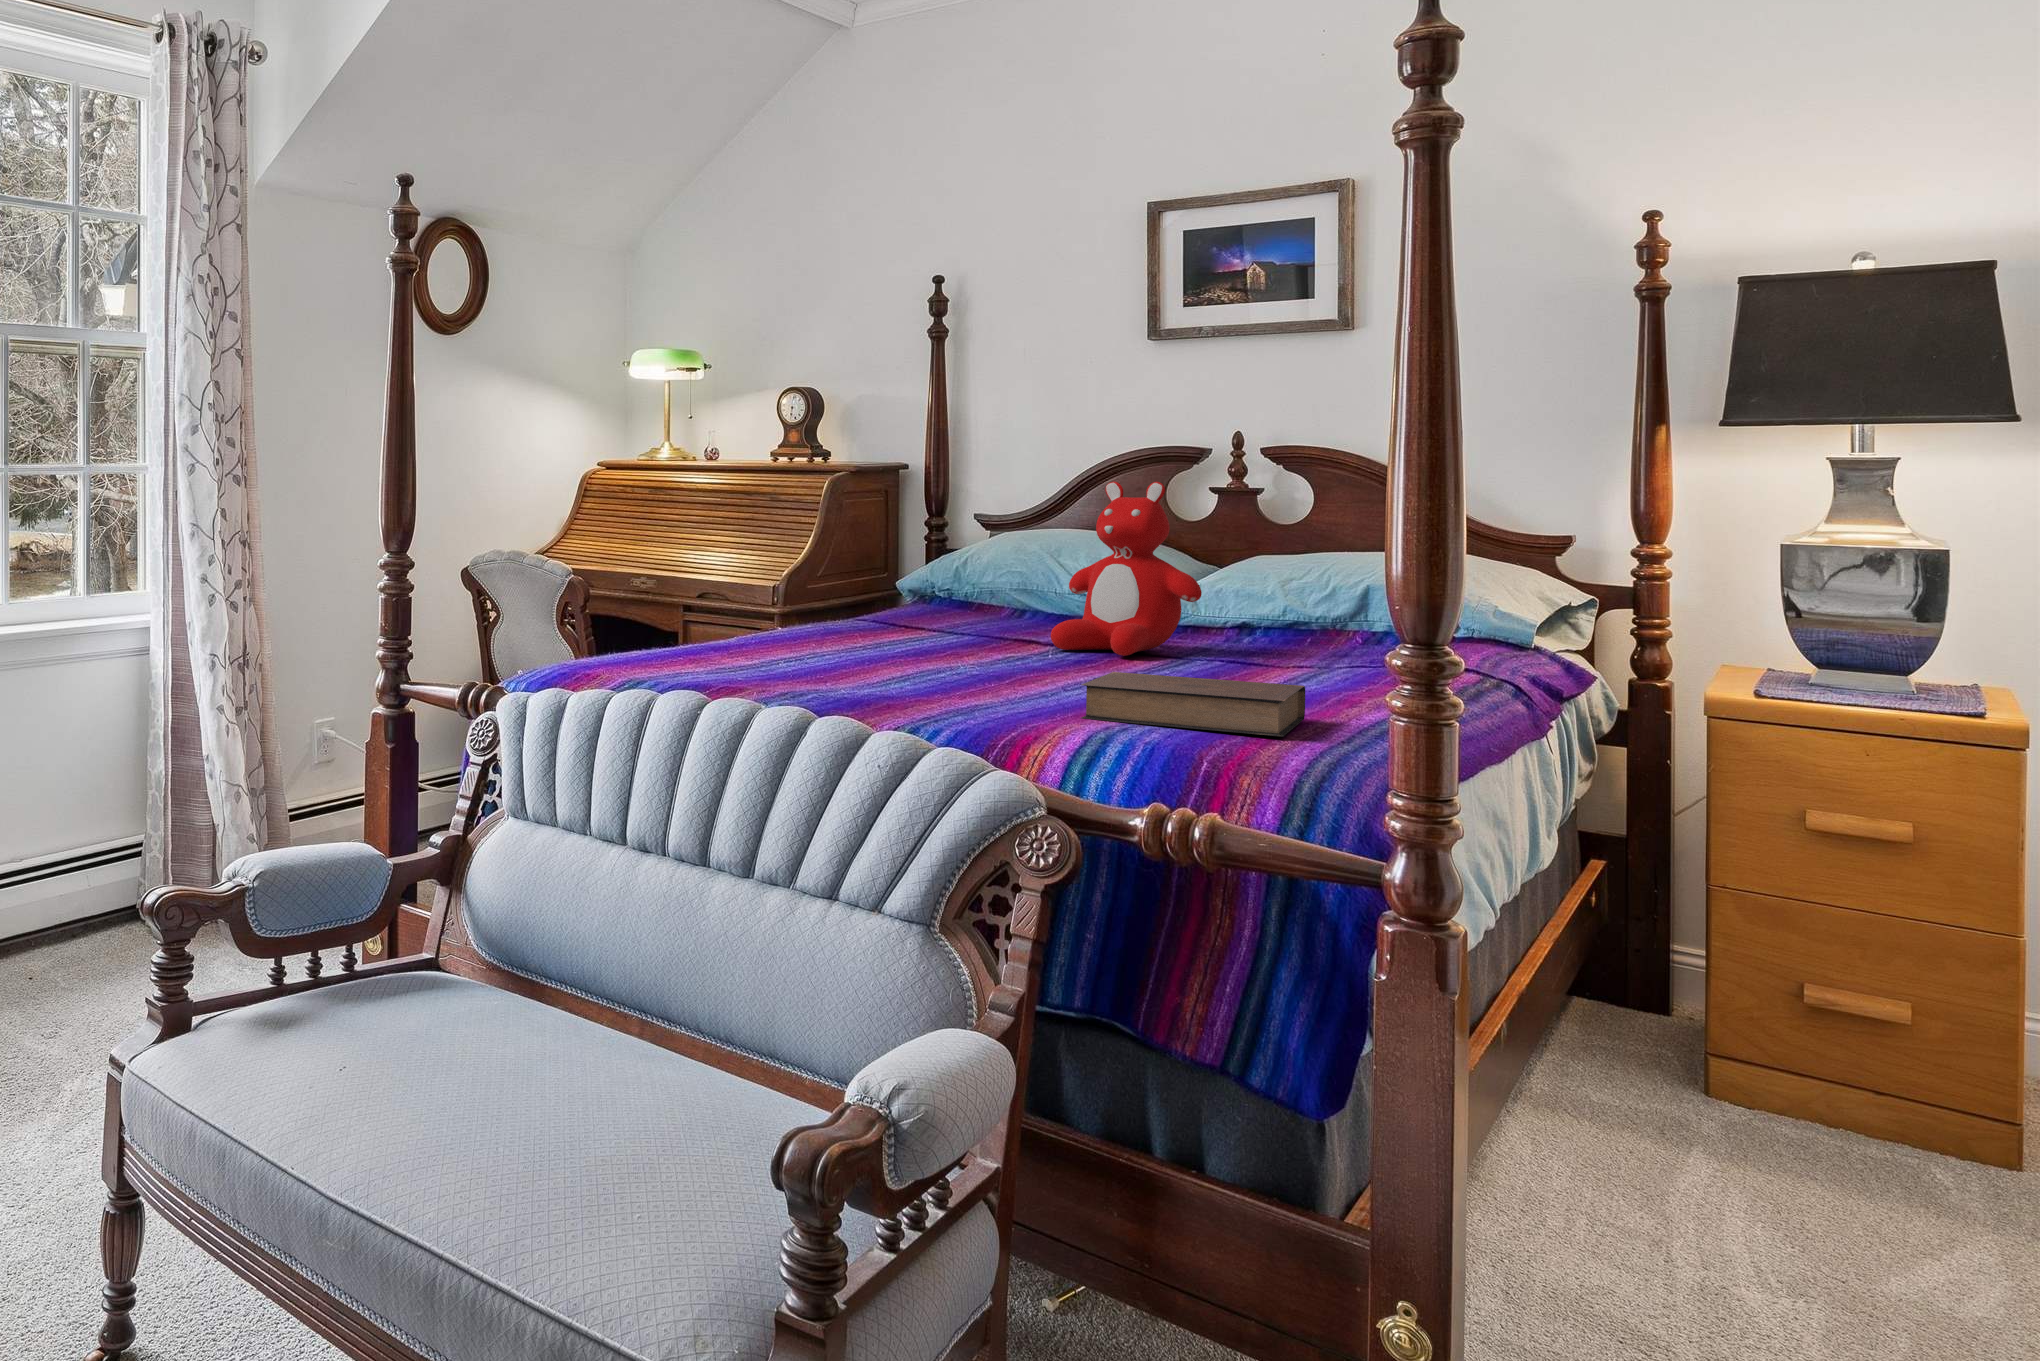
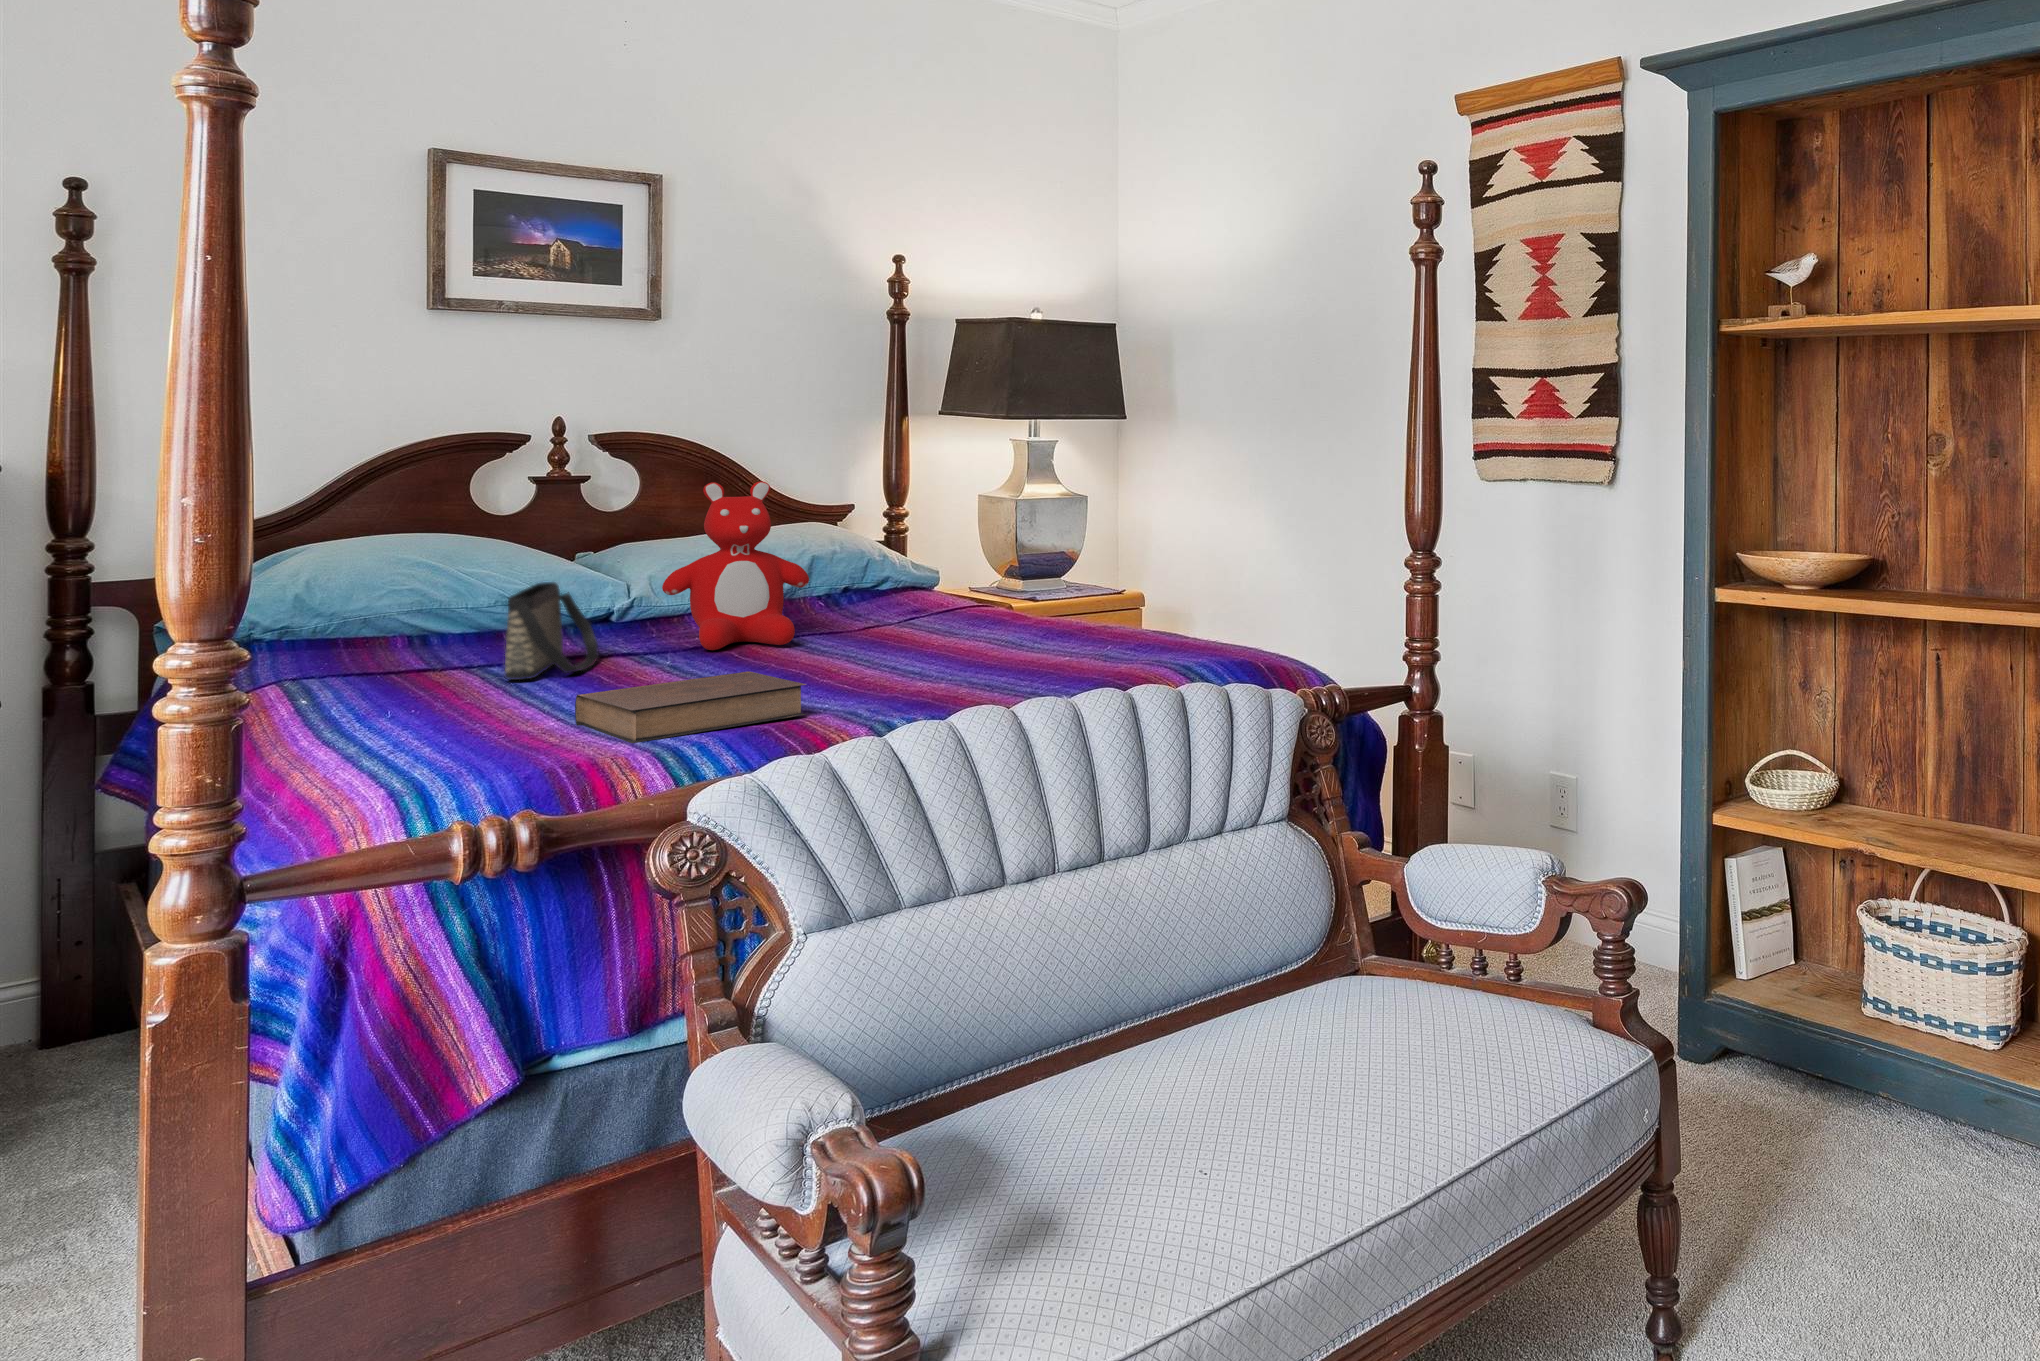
handbag: none [846,564,974,641] -> present [505,582,599,680]
book: present [1081,672,1305,737] -> present [575,671,806,743]

